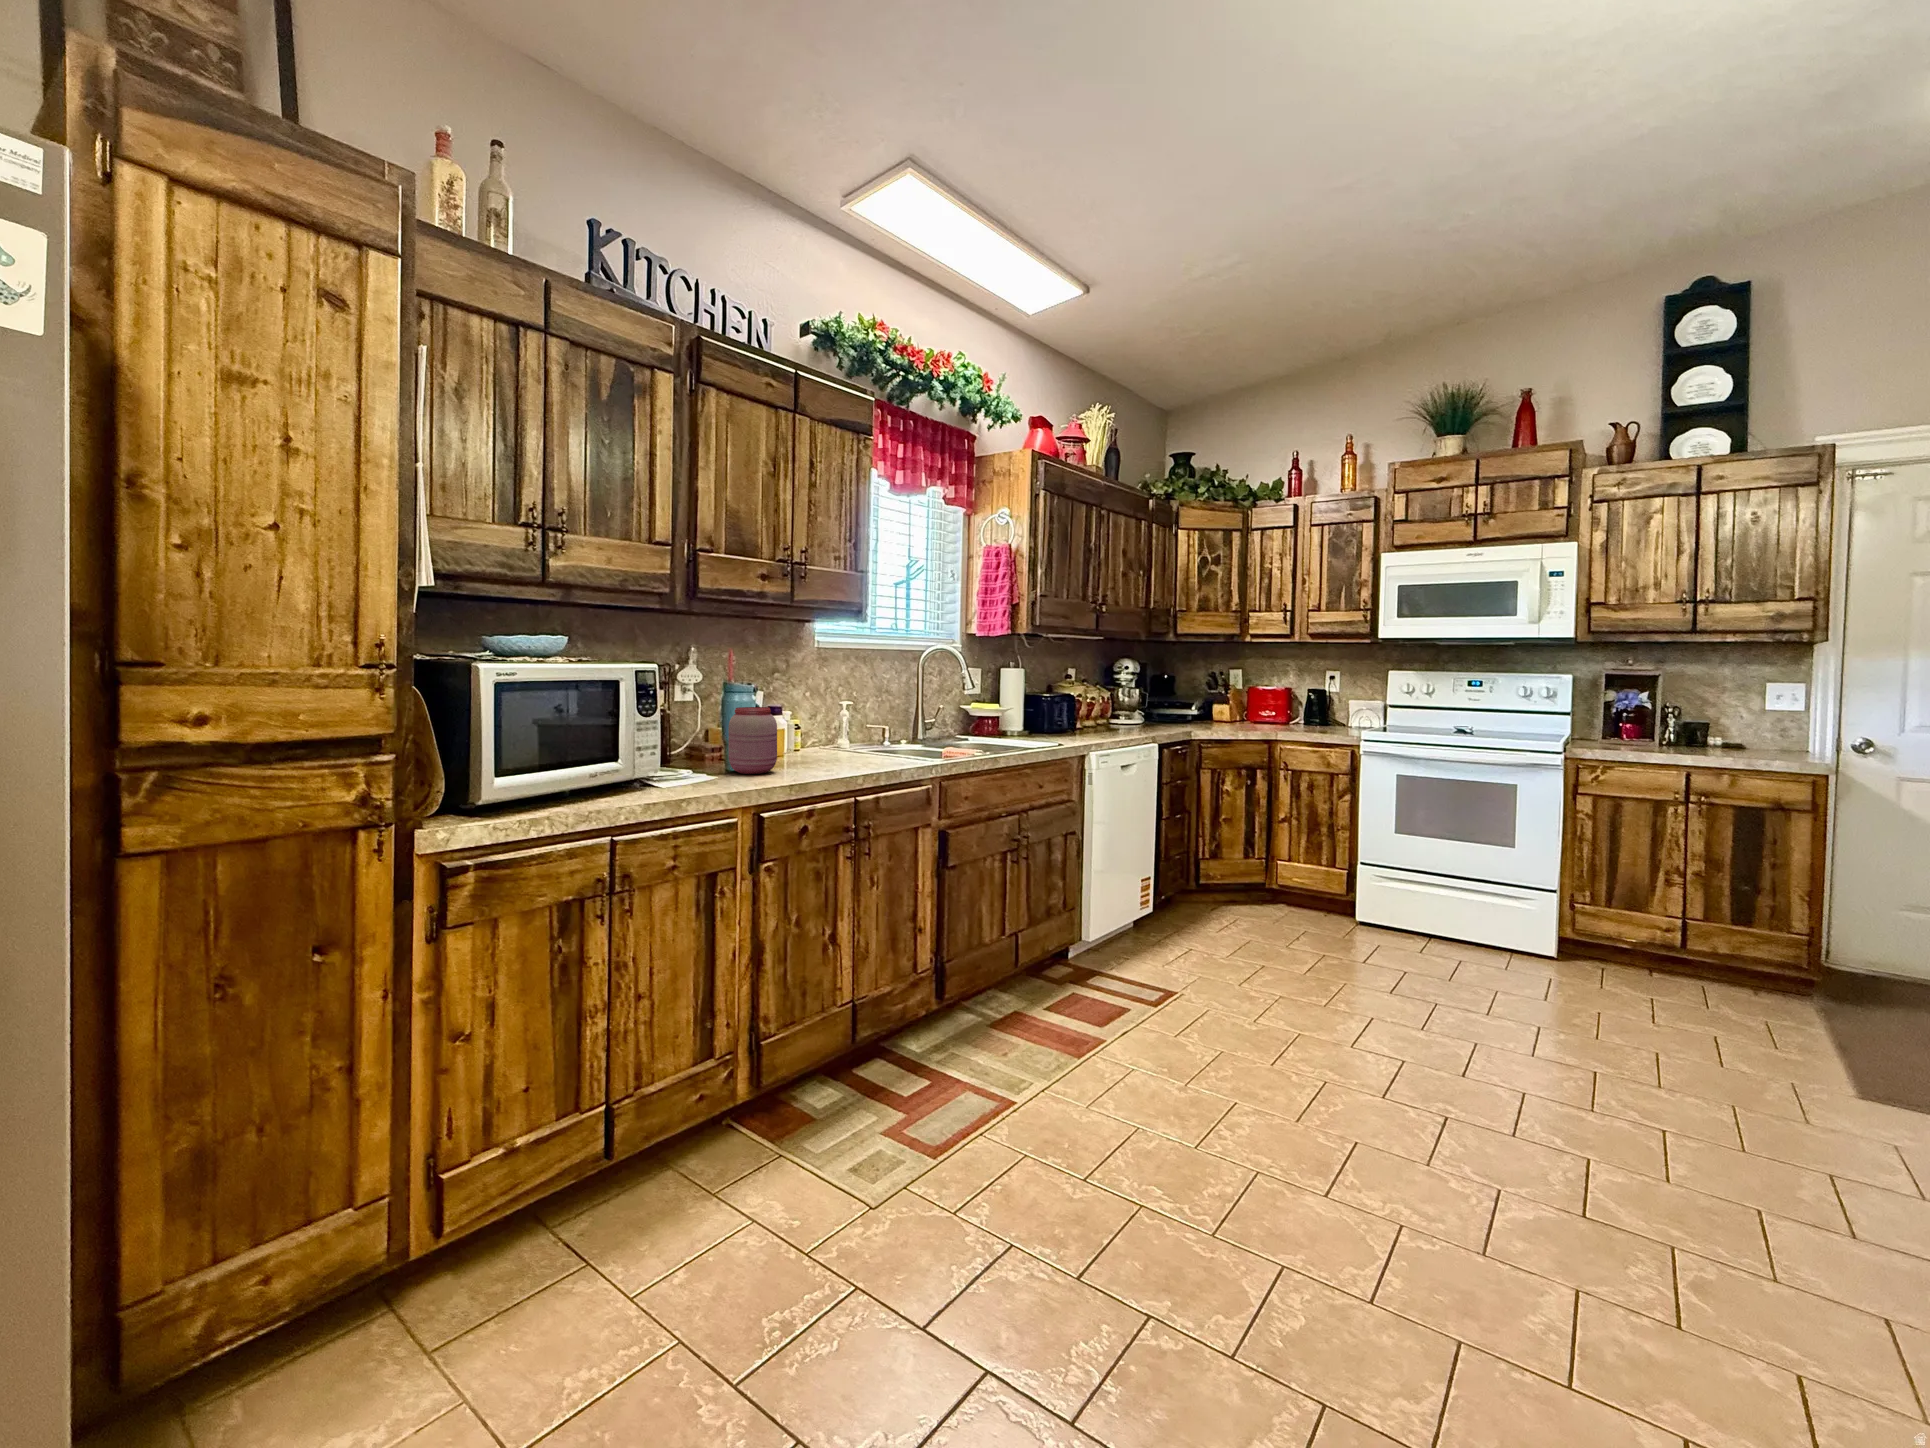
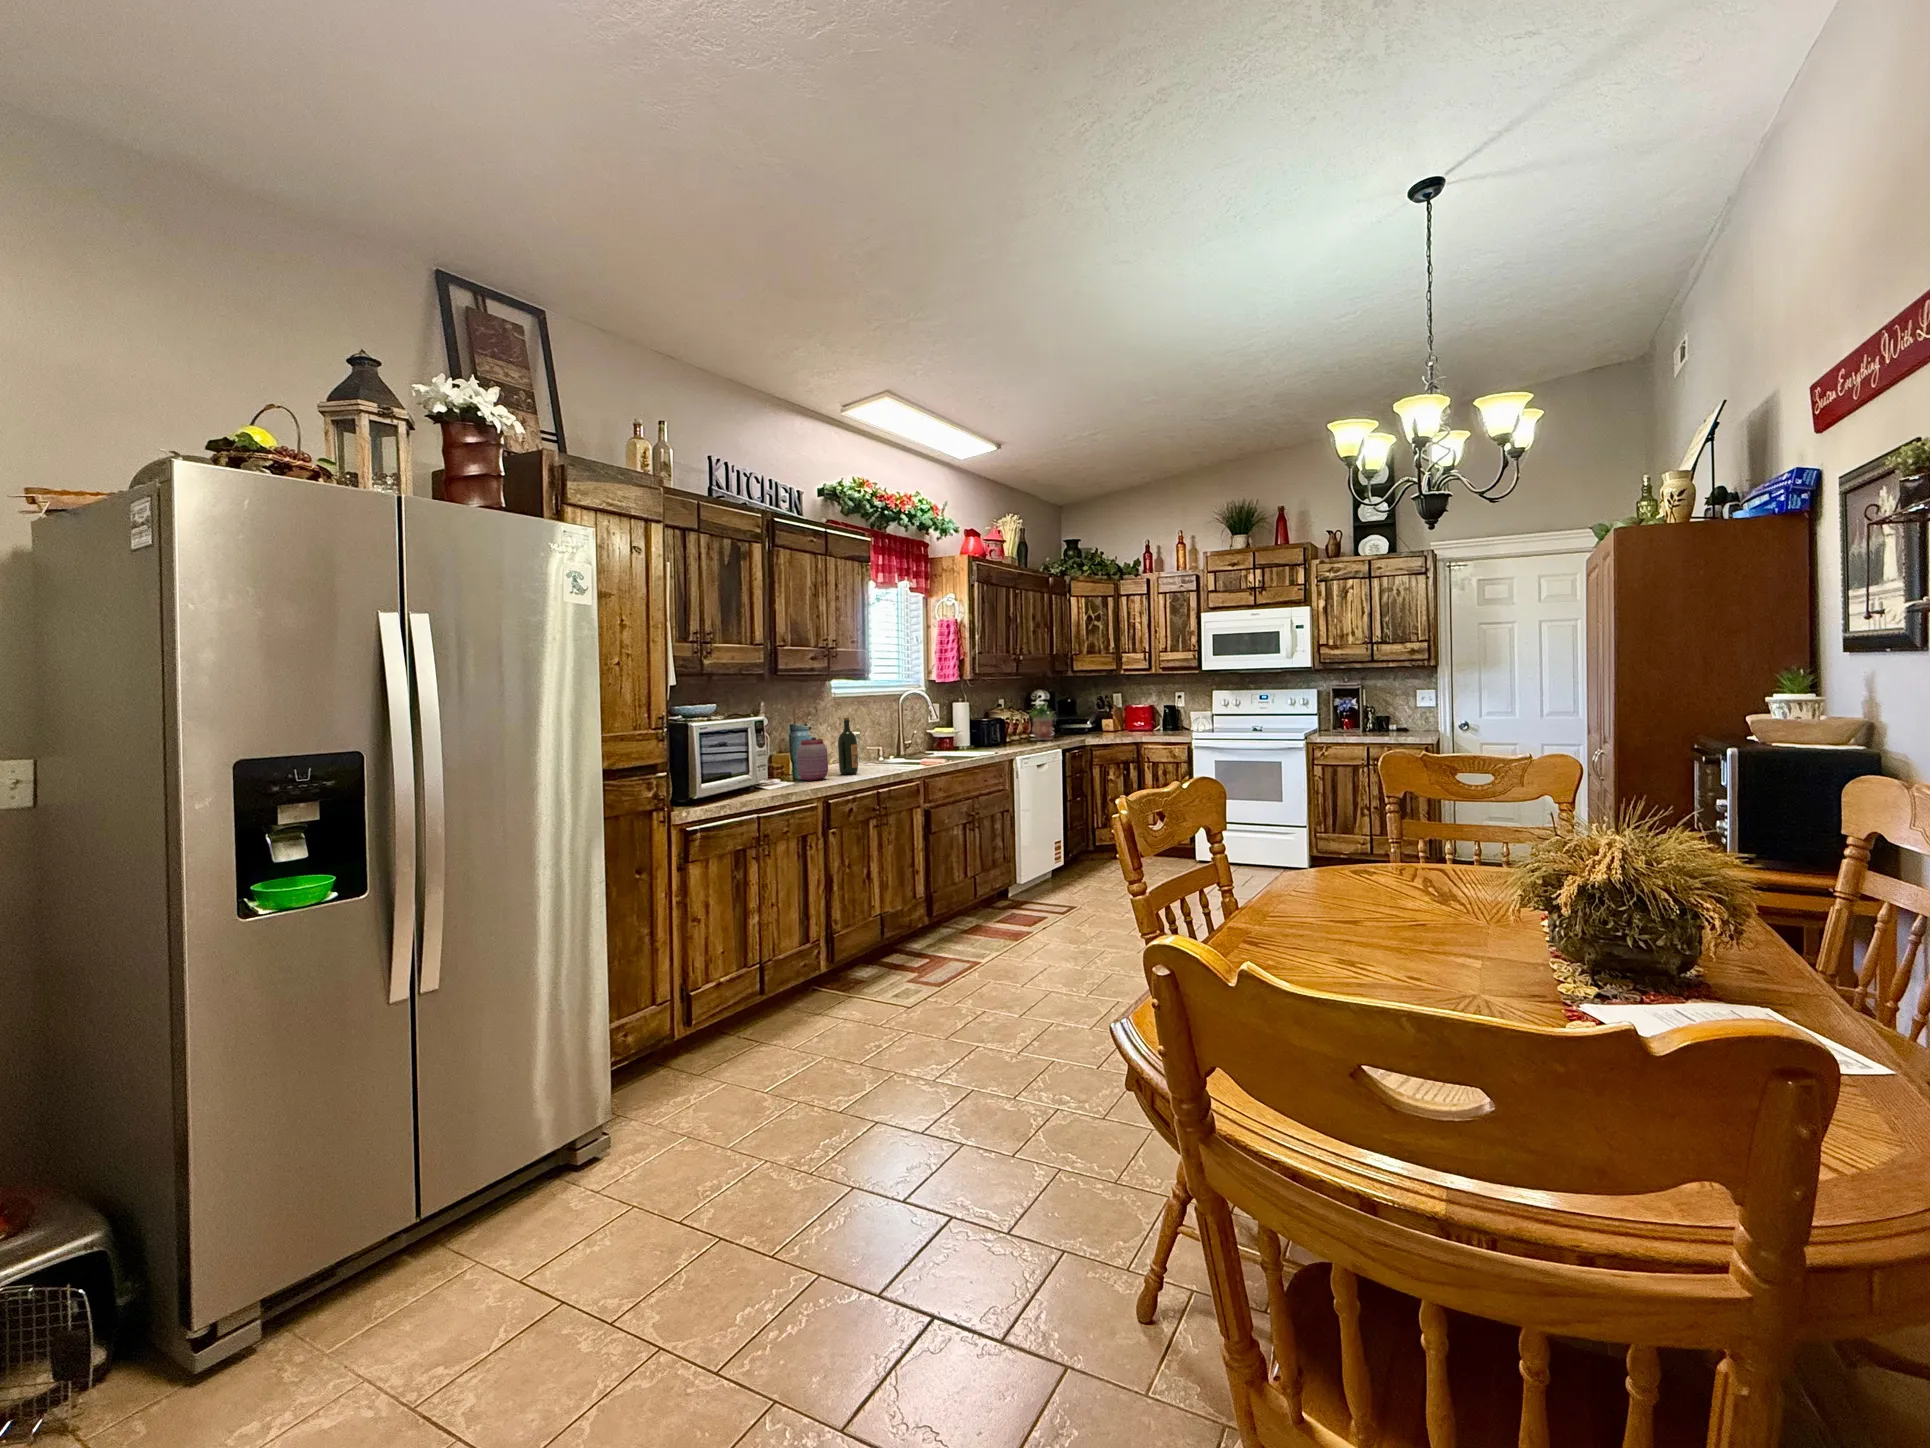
potted plant: none [1106,674,1153,728] -> present [1030,705,1054,740]
wine bottle: none [801,675,832,766] -> present [838,718,858,775]

